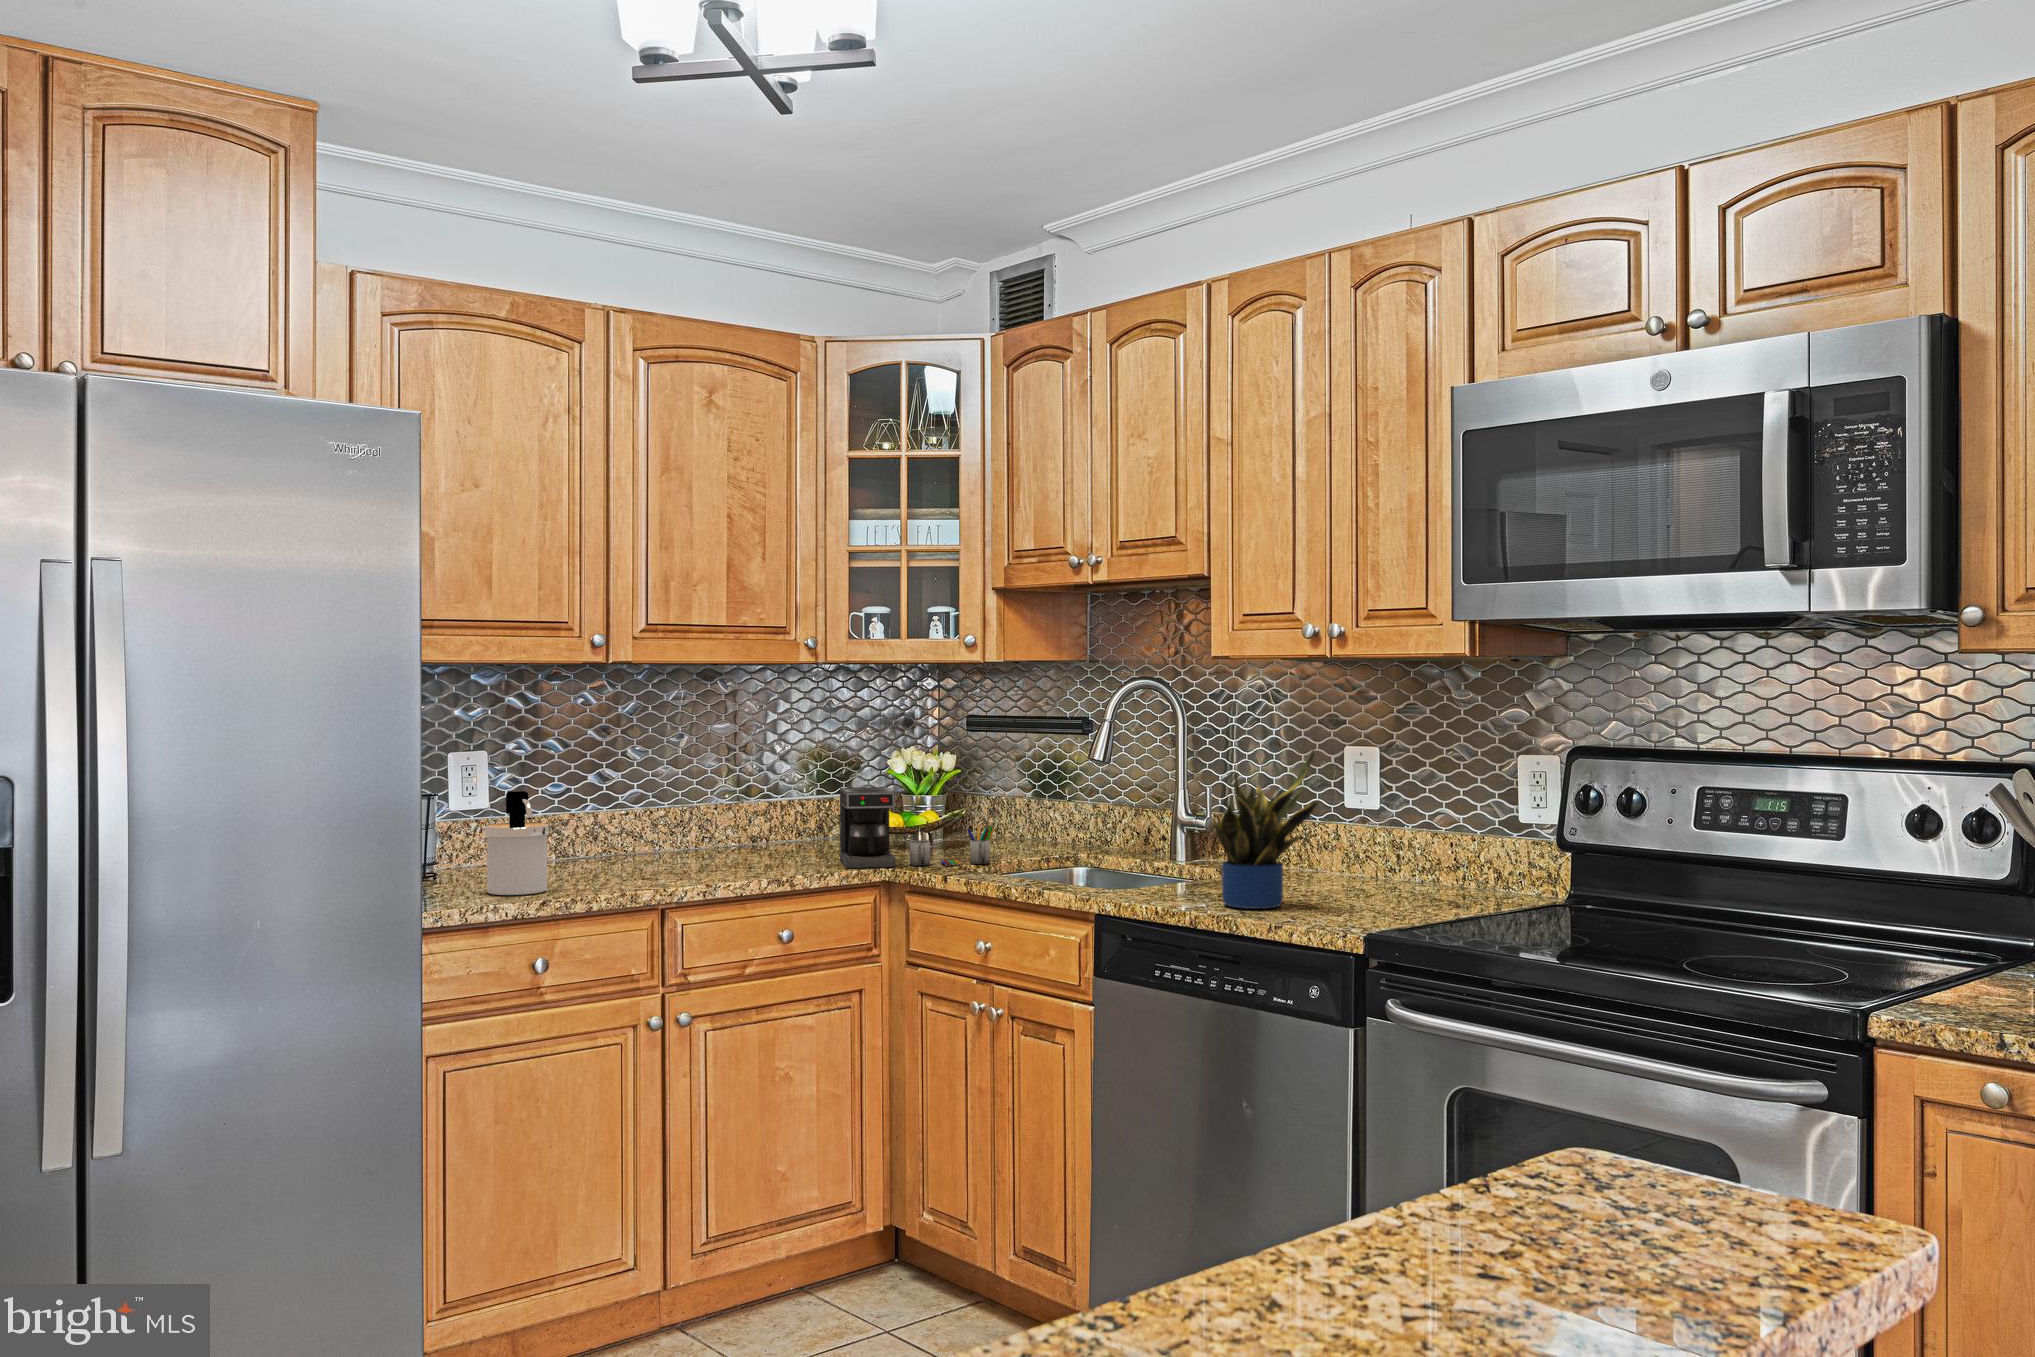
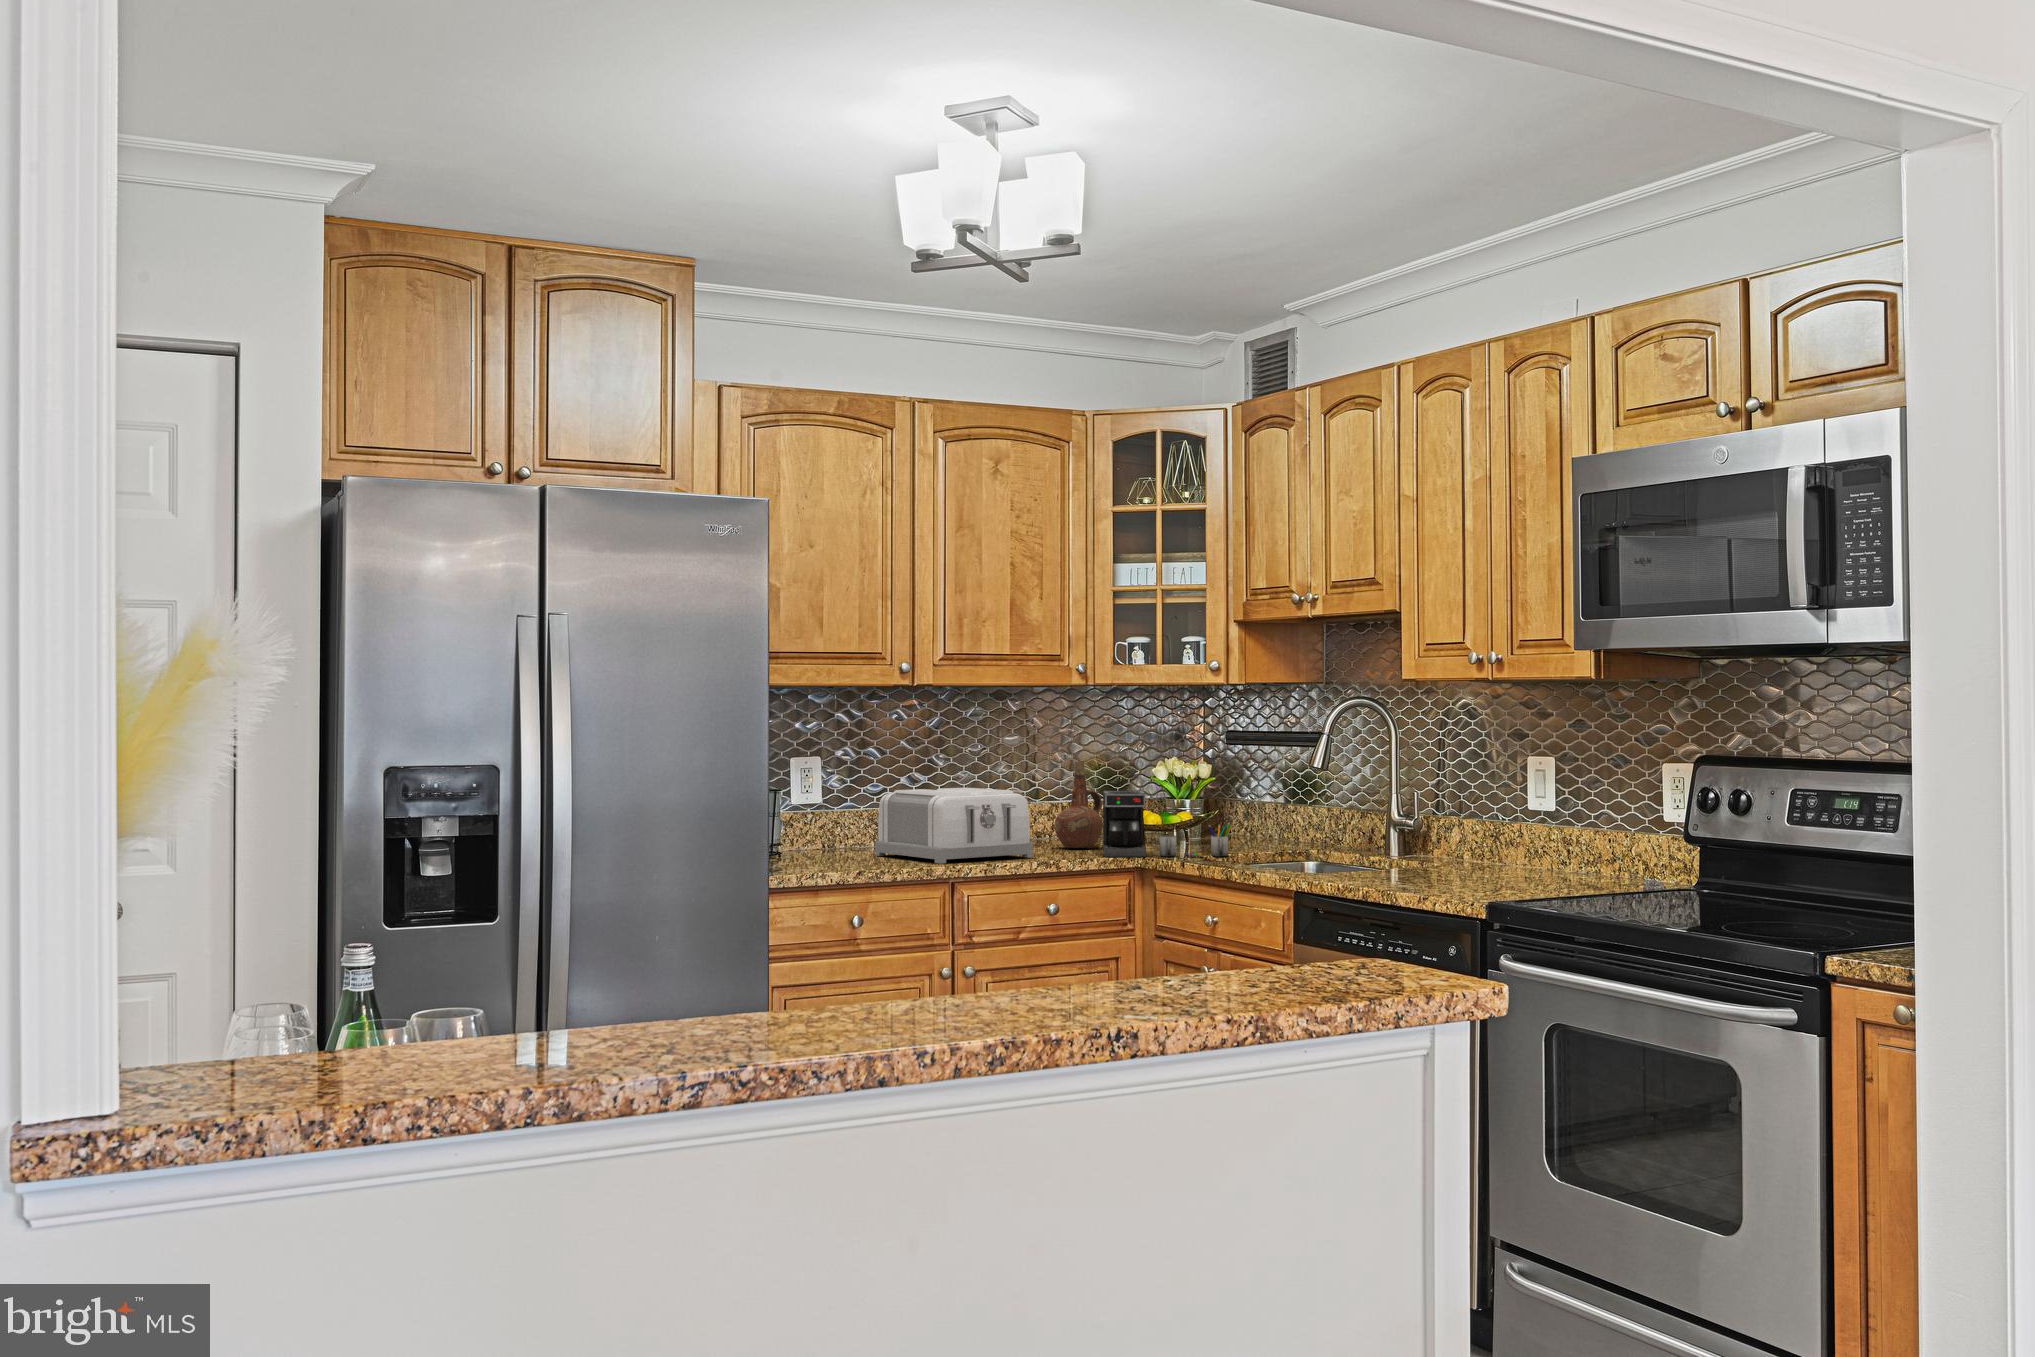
potted plant: present [1214,749,1318,909] -> none [1386,754,1472,887]
ceramic pitcher: none [779,753,836,856] -> present [1054,761,1102,848]
toaster: none [560,787,760,886] -> present [875,788,1033,864]
soap dispenser: present [485,791,549,895] -> none [818,787,866,867]

